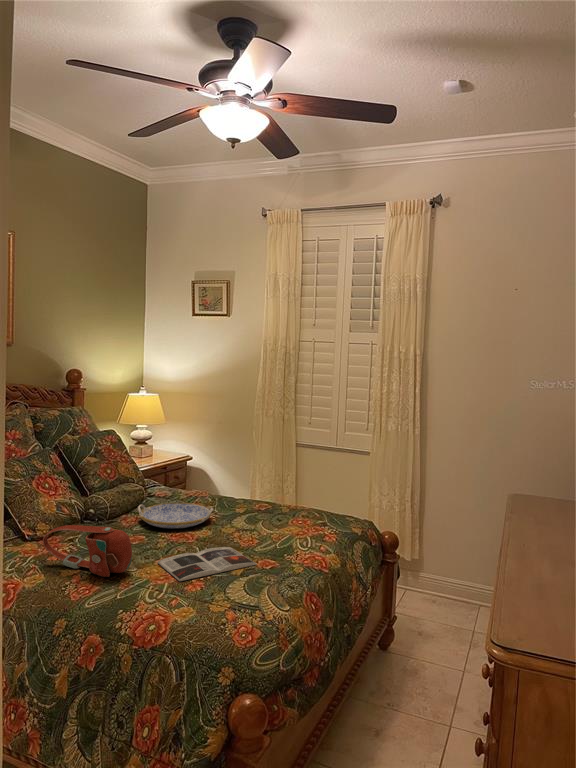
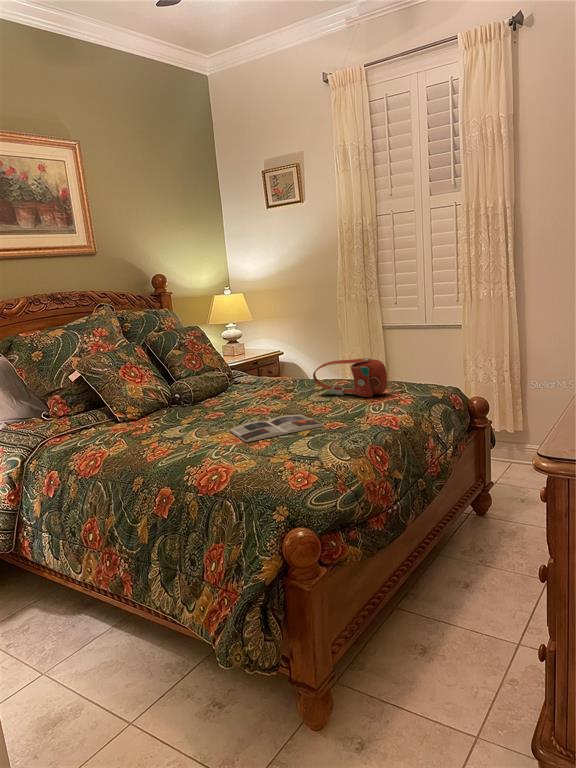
serving tray: present [138,503,213,529] -> none [217,384,289,405]
handbag: present [43,525,132,577] -> present [313,358,387,397]

